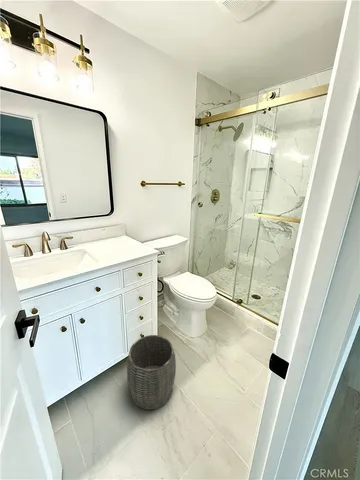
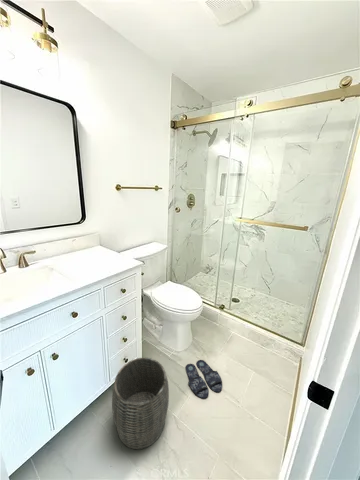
slippers: none [196,347,230,380] -> present [185,360,222,398]

